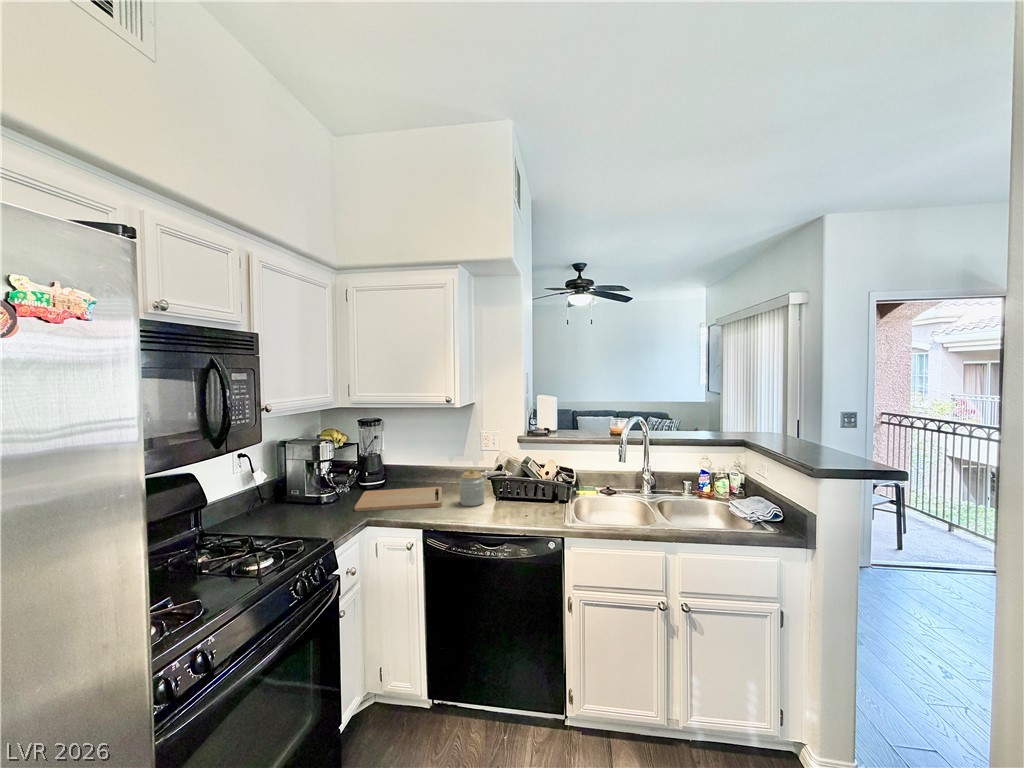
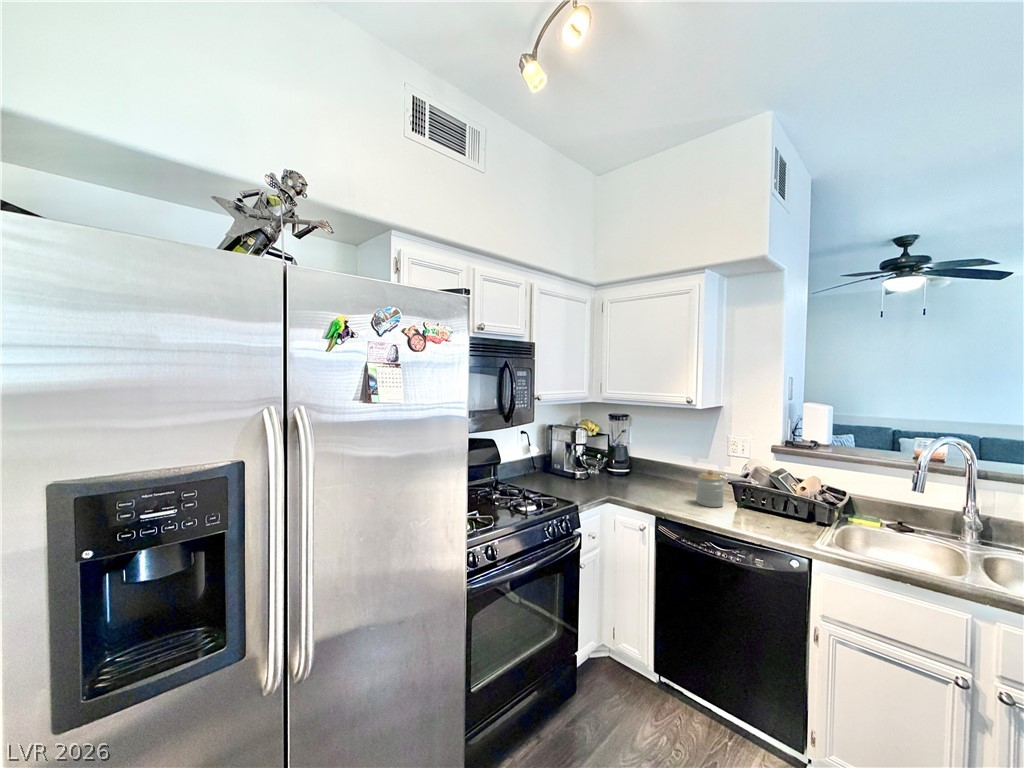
cutting board: present [354,487,442,511] -> none [599,475,681,501]

